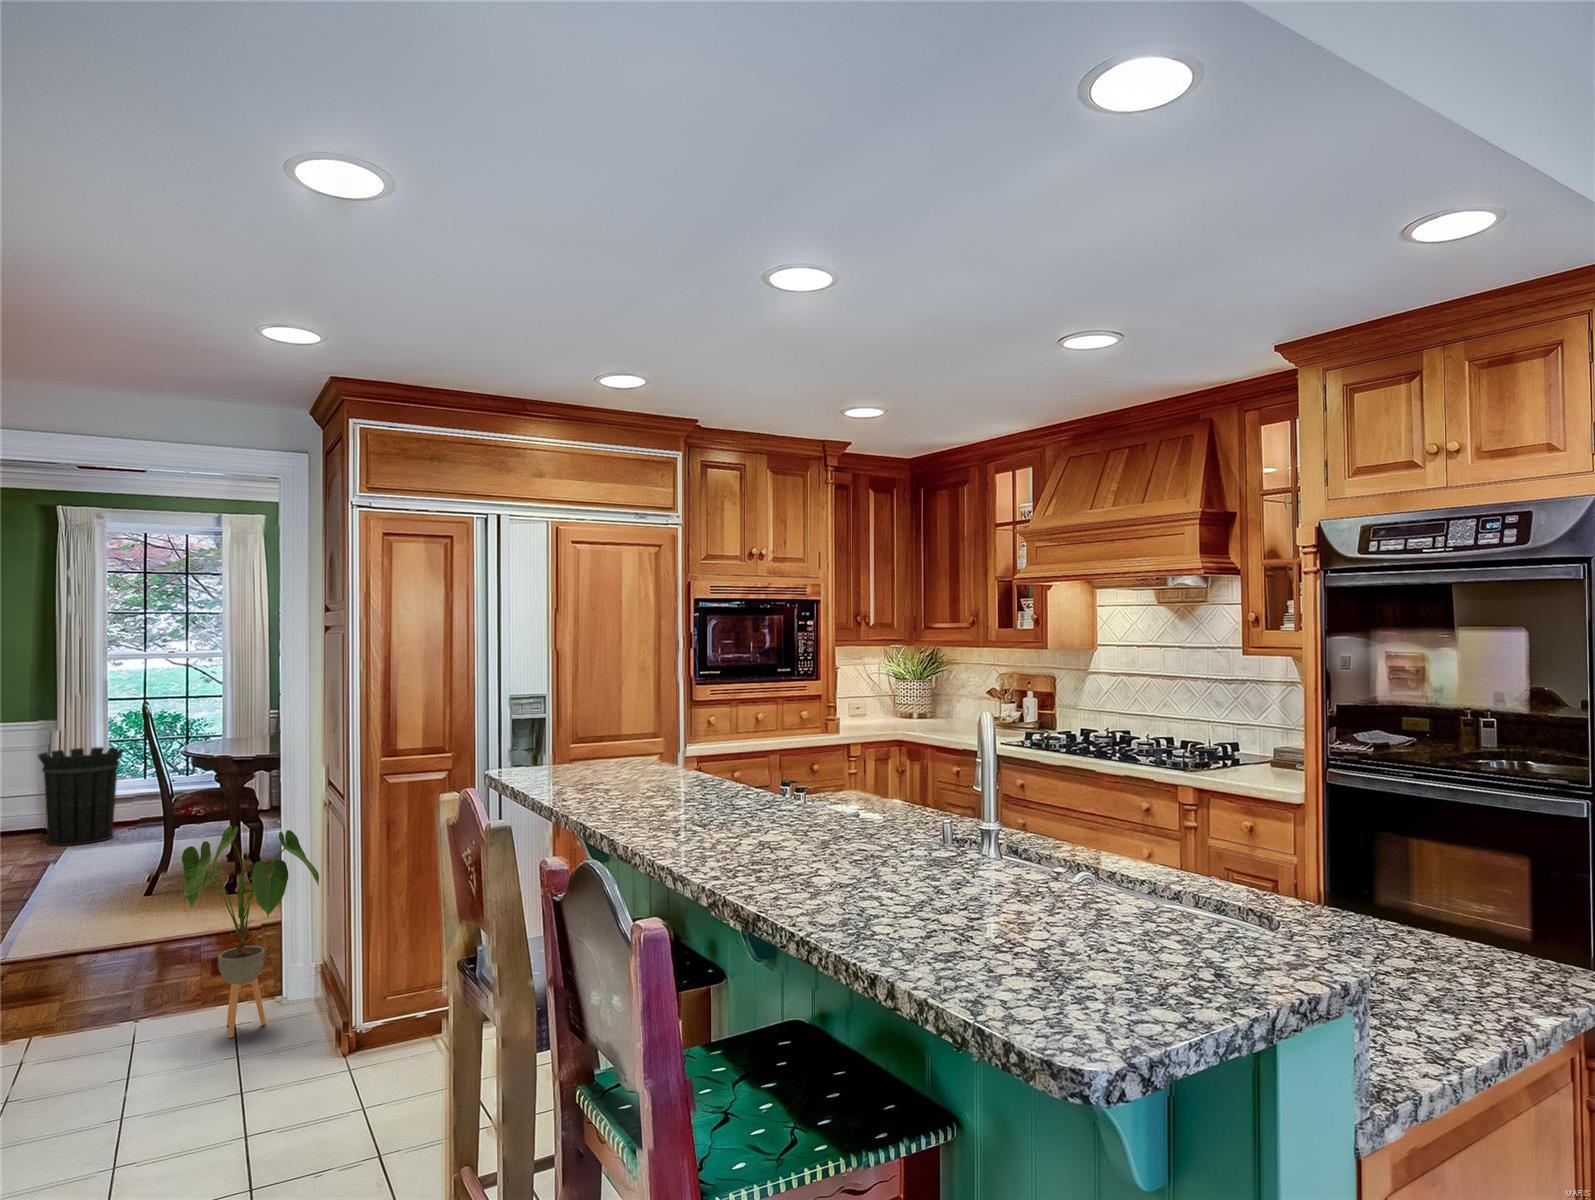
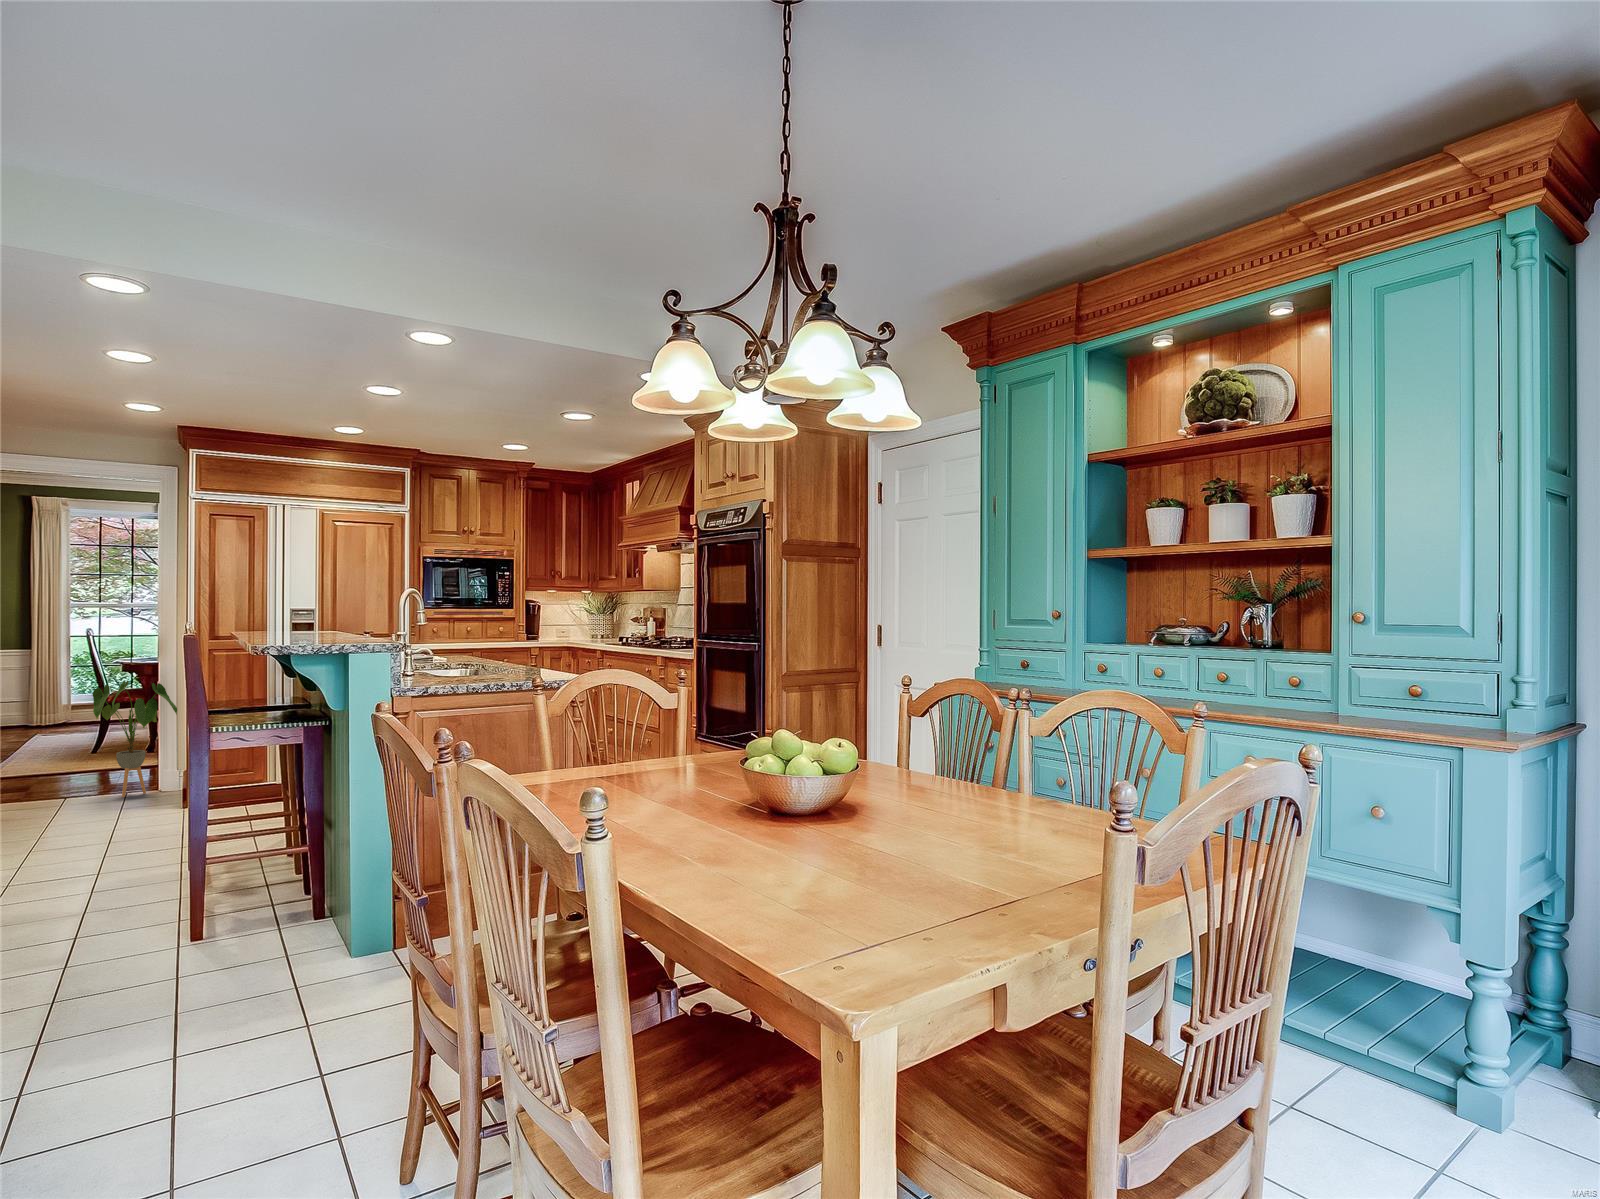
waste bin: present [38,747,124,846] -> none [19,669,83,734]

